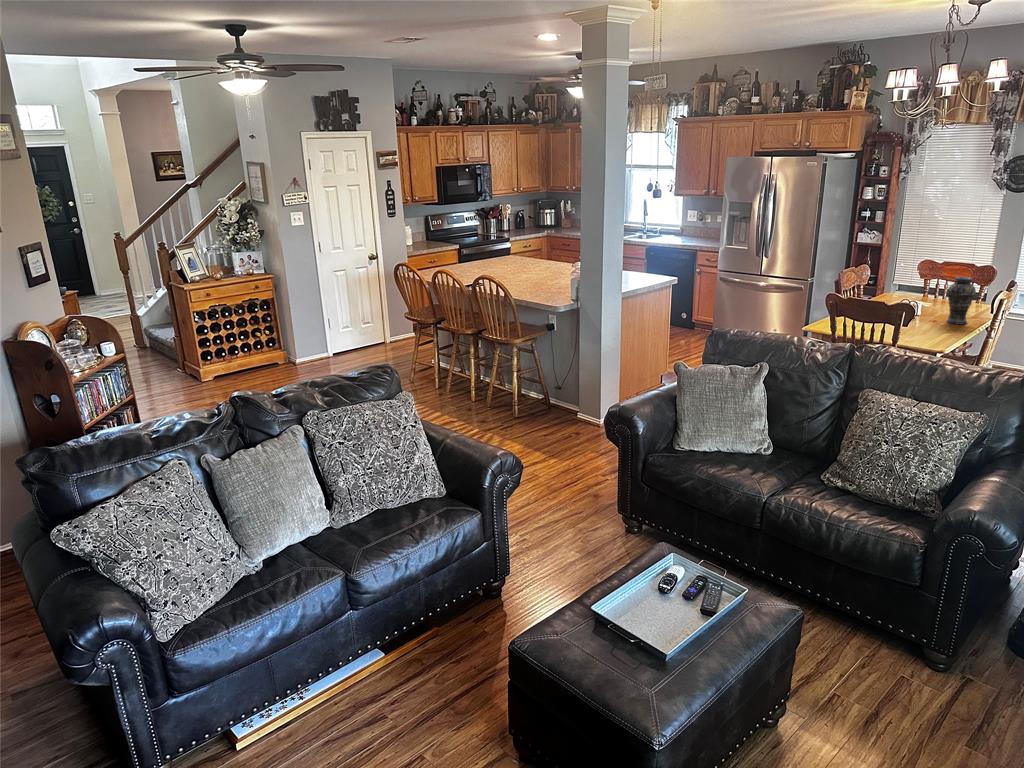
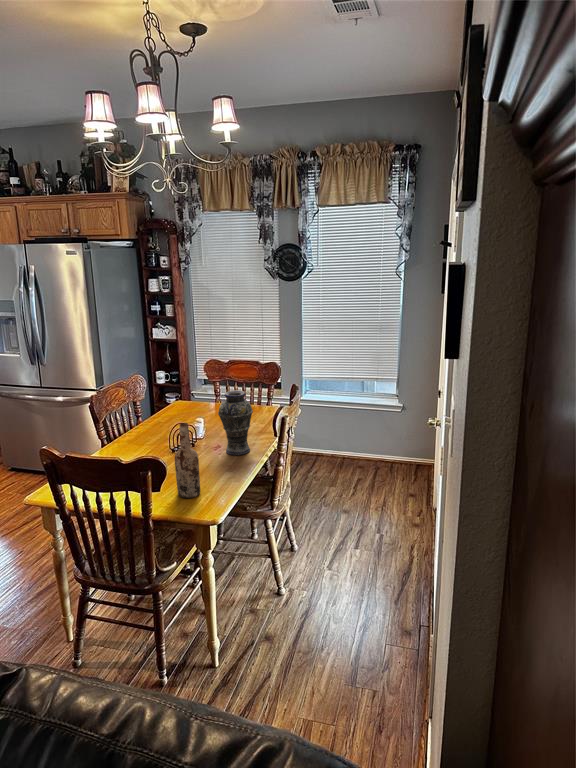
wine bottle: none [917,287,938,337] -> present [175,423,200,498]

